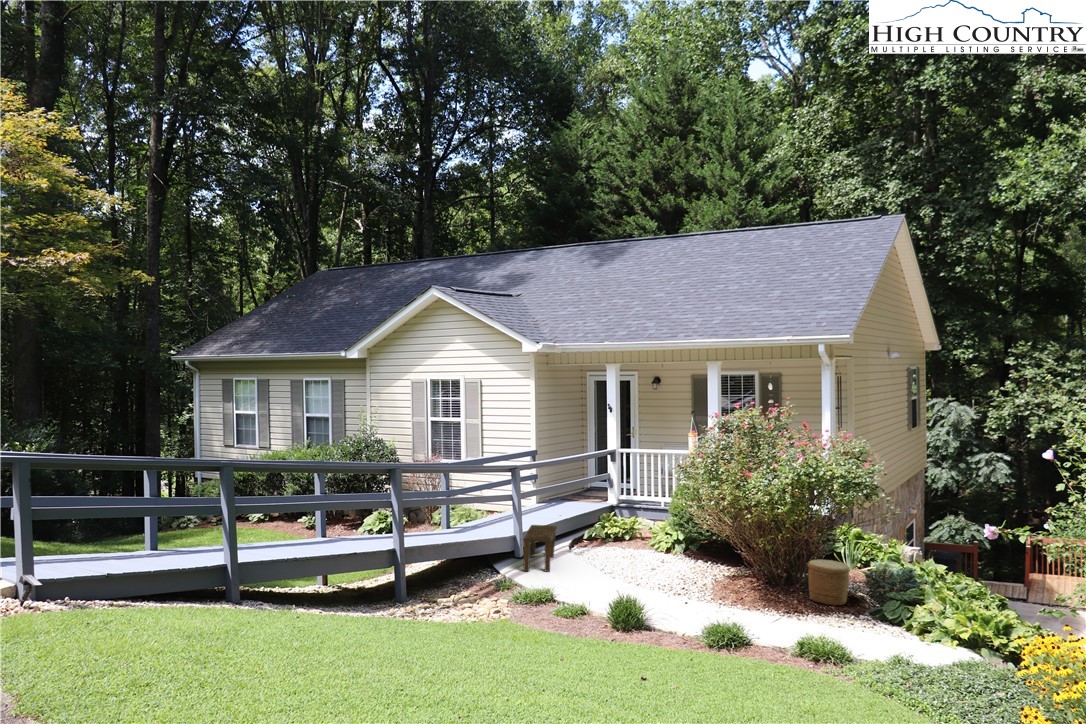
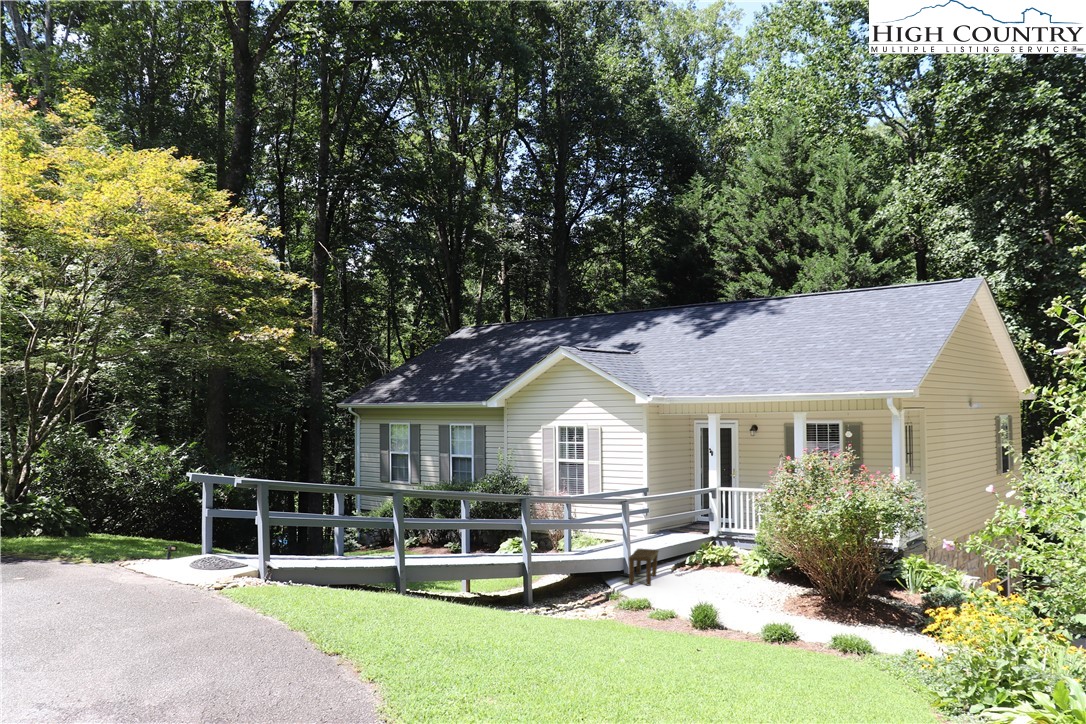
woven basket: present [808,560,850,606] -> none [863,582,899,620]

